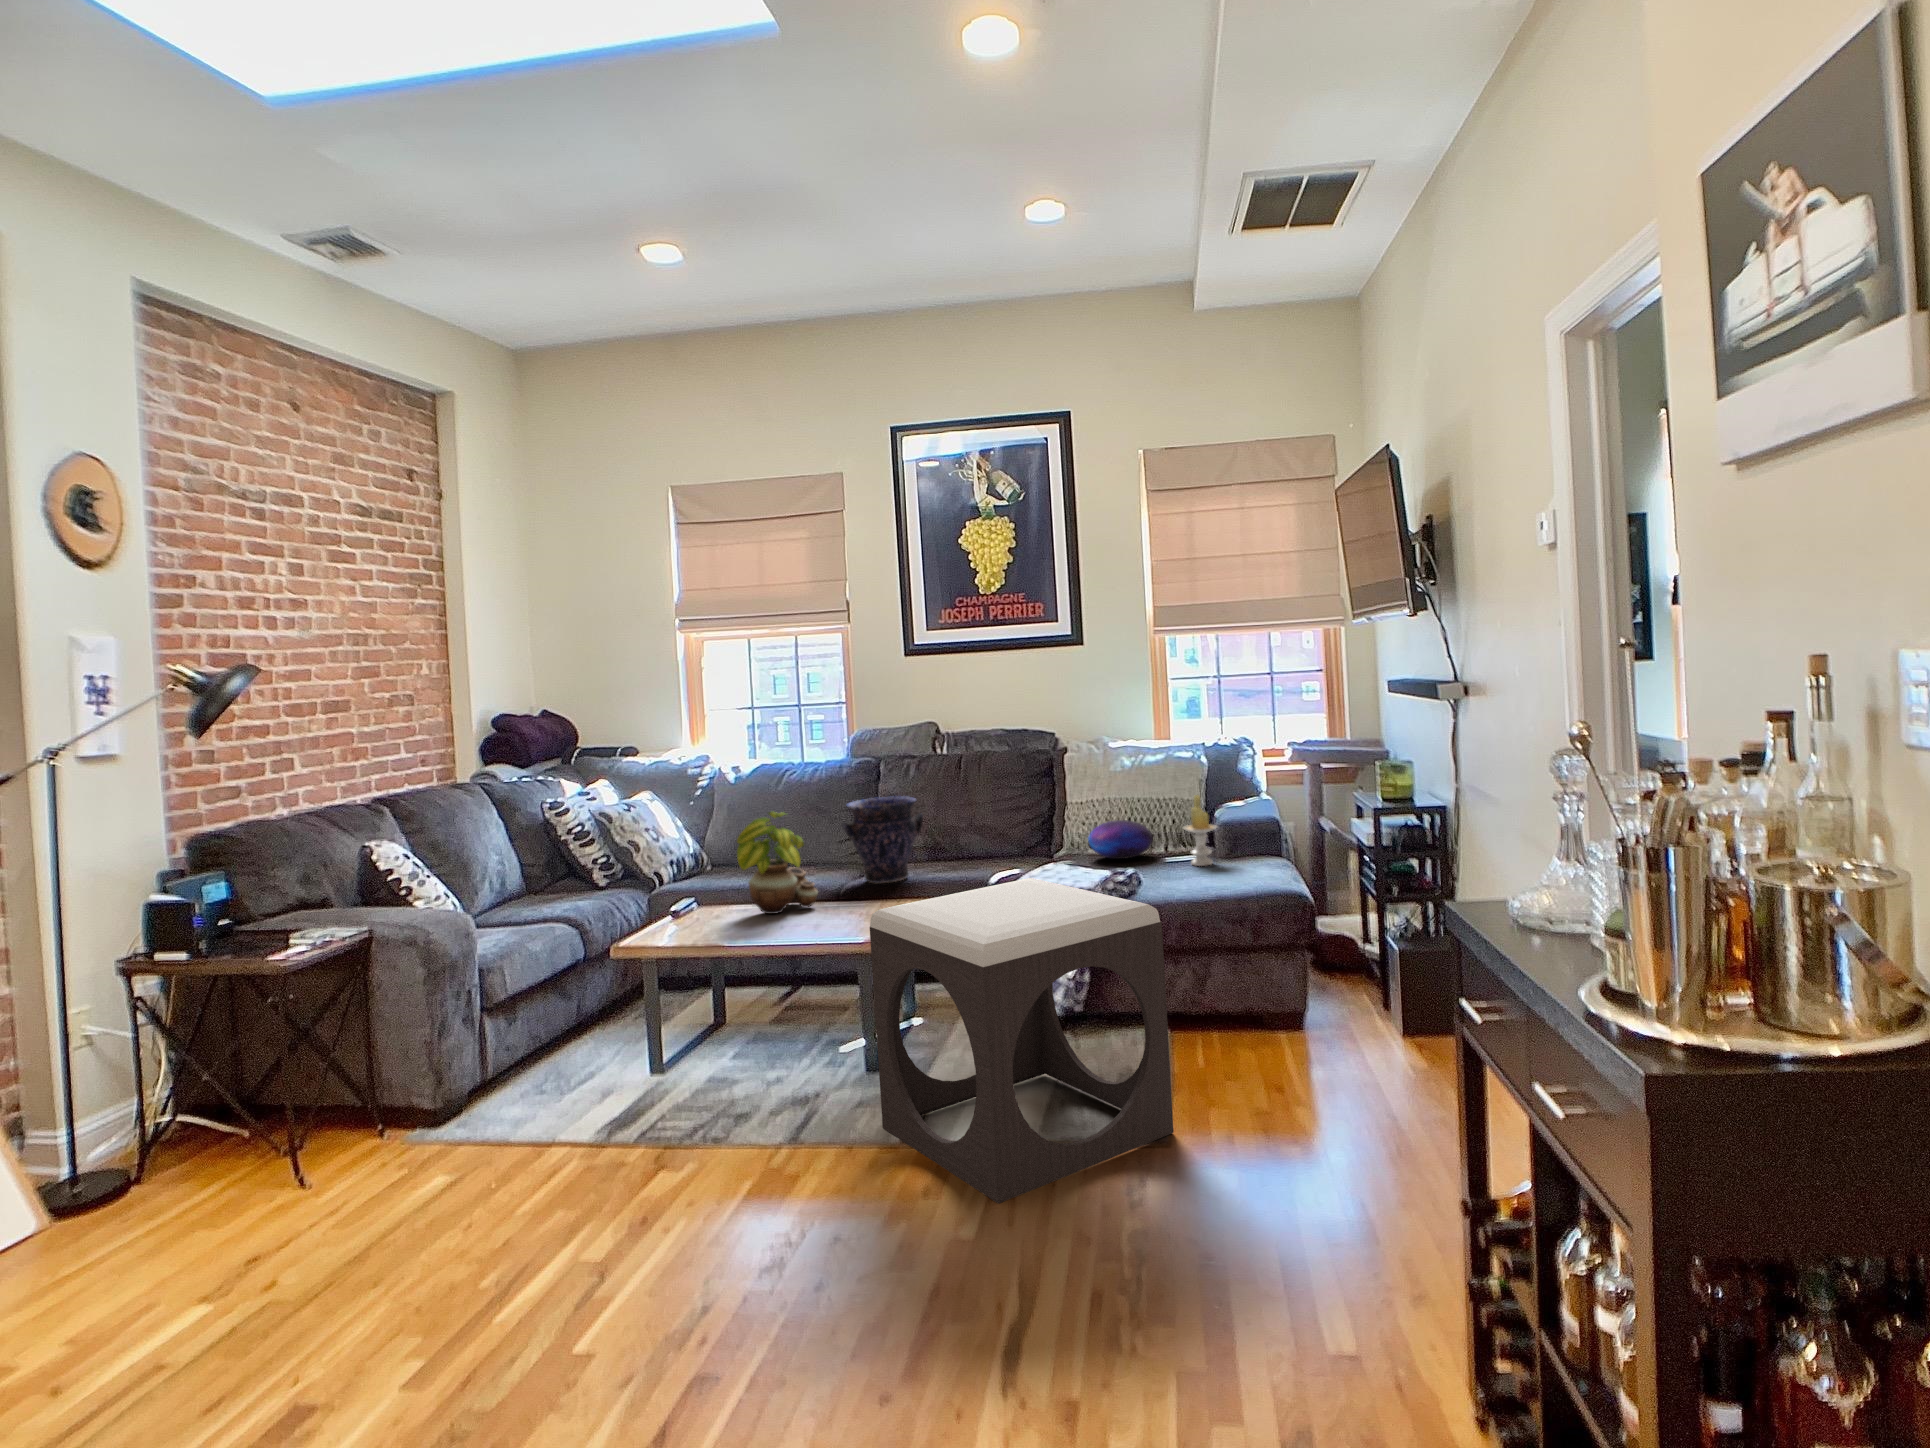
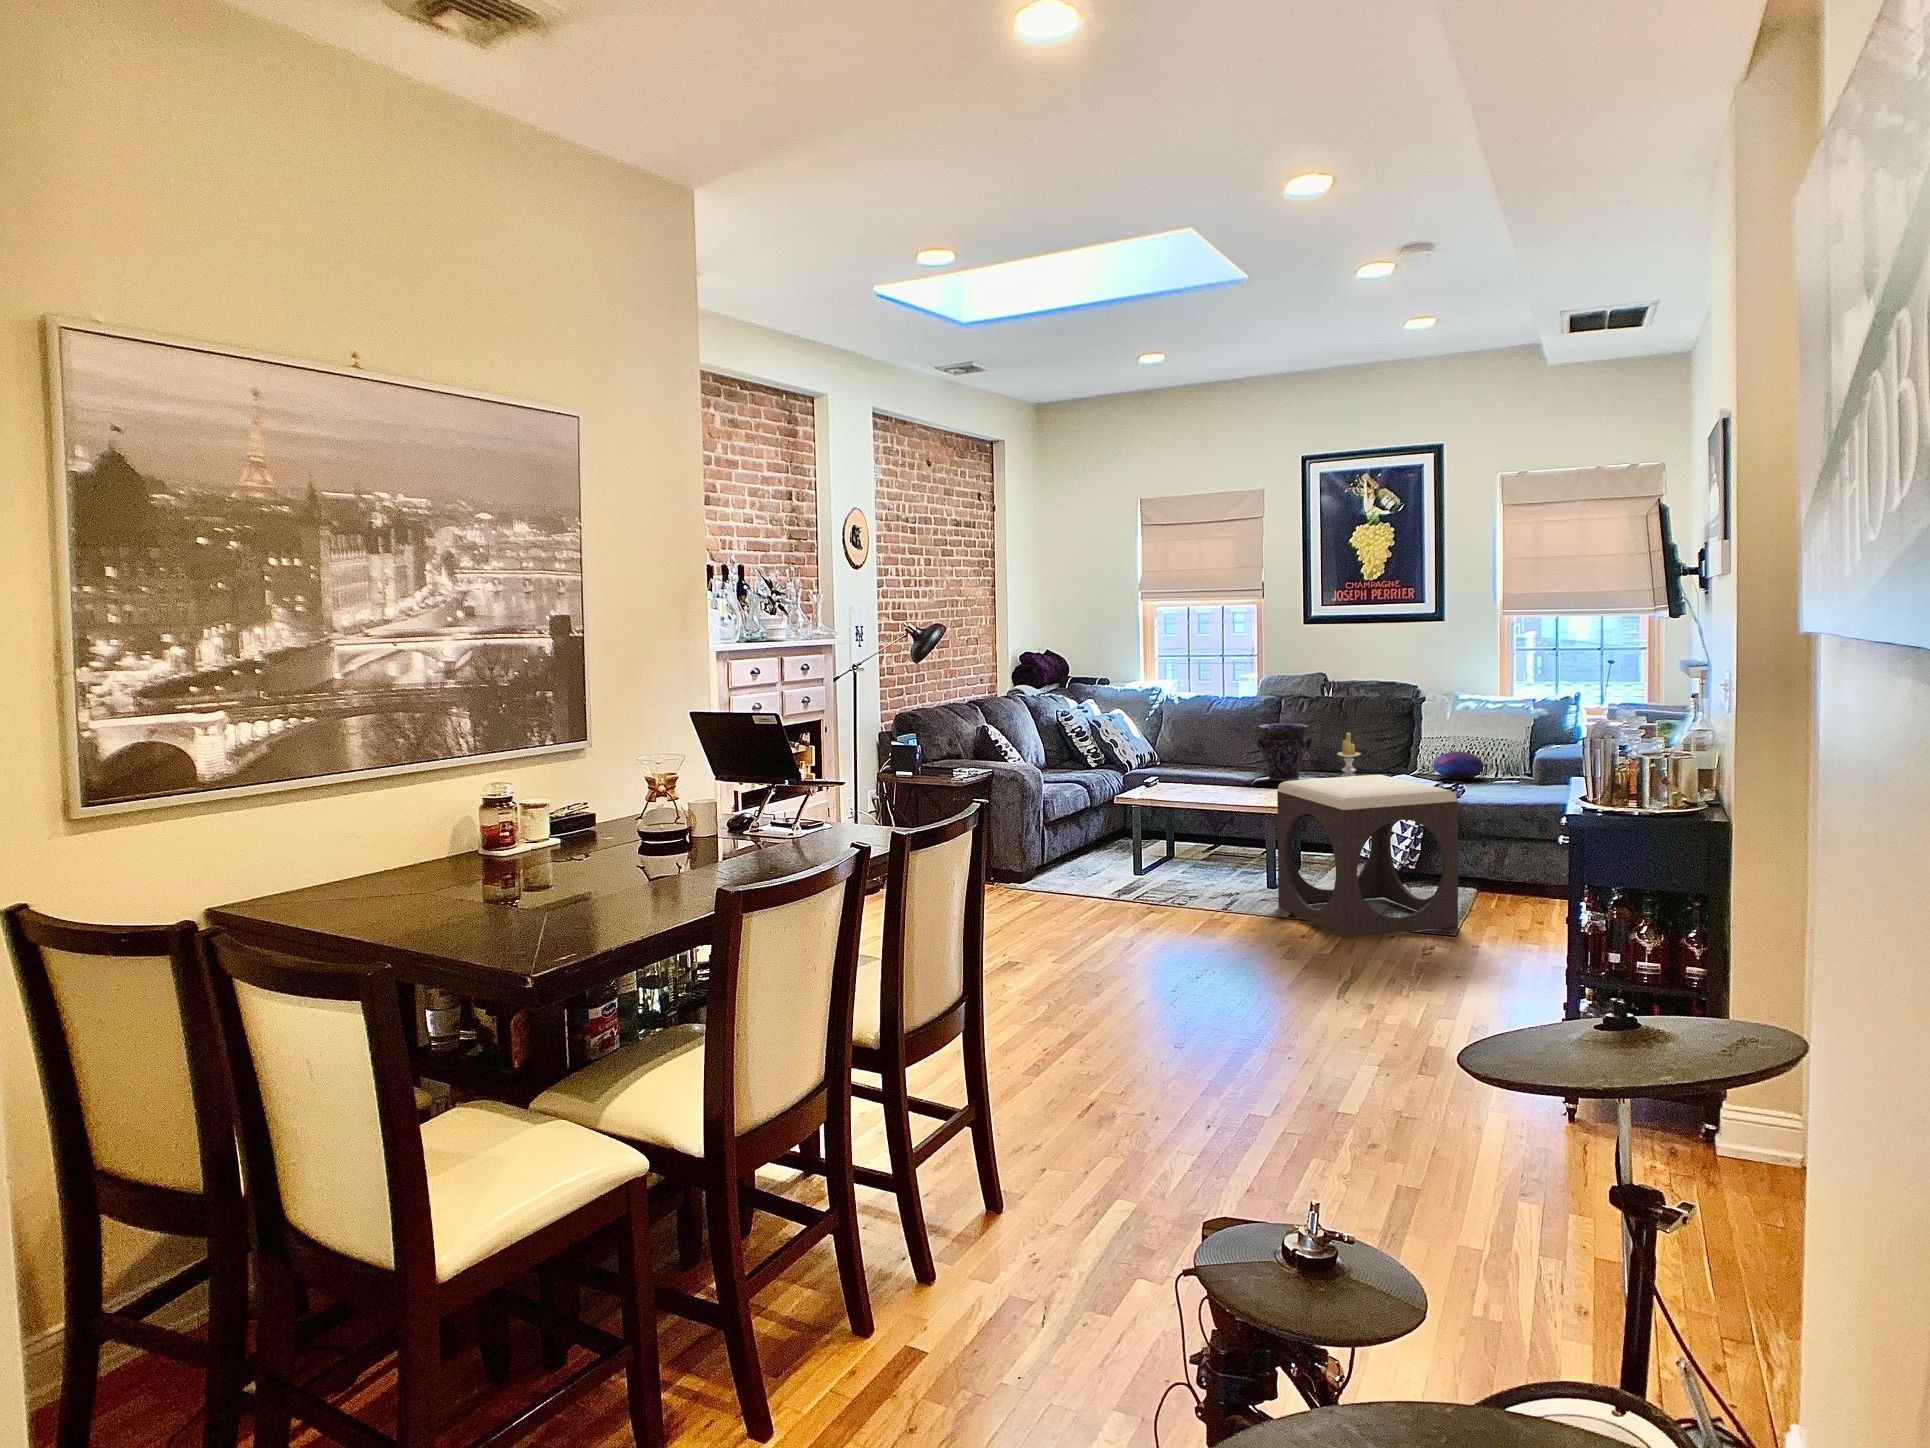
candle: present [1183,795,1217,866] -> present [1337,732,1361,777]
potted plant: present [737,812,818,914] -> none [1189,725,1240,789]

